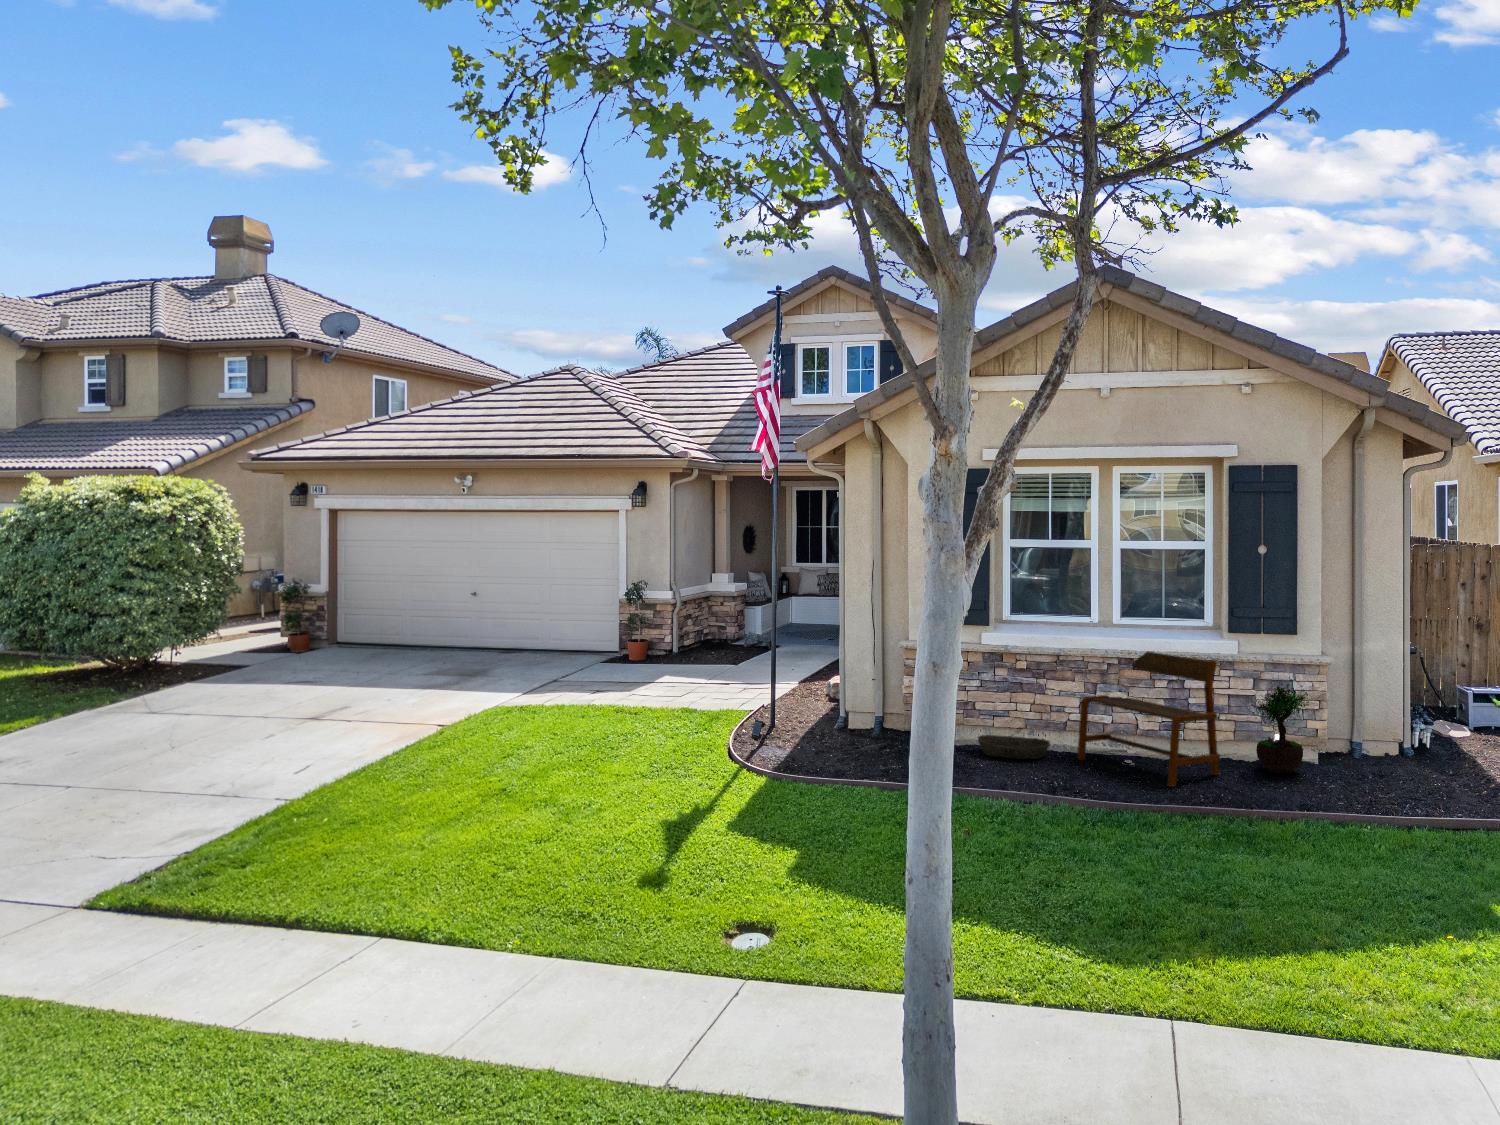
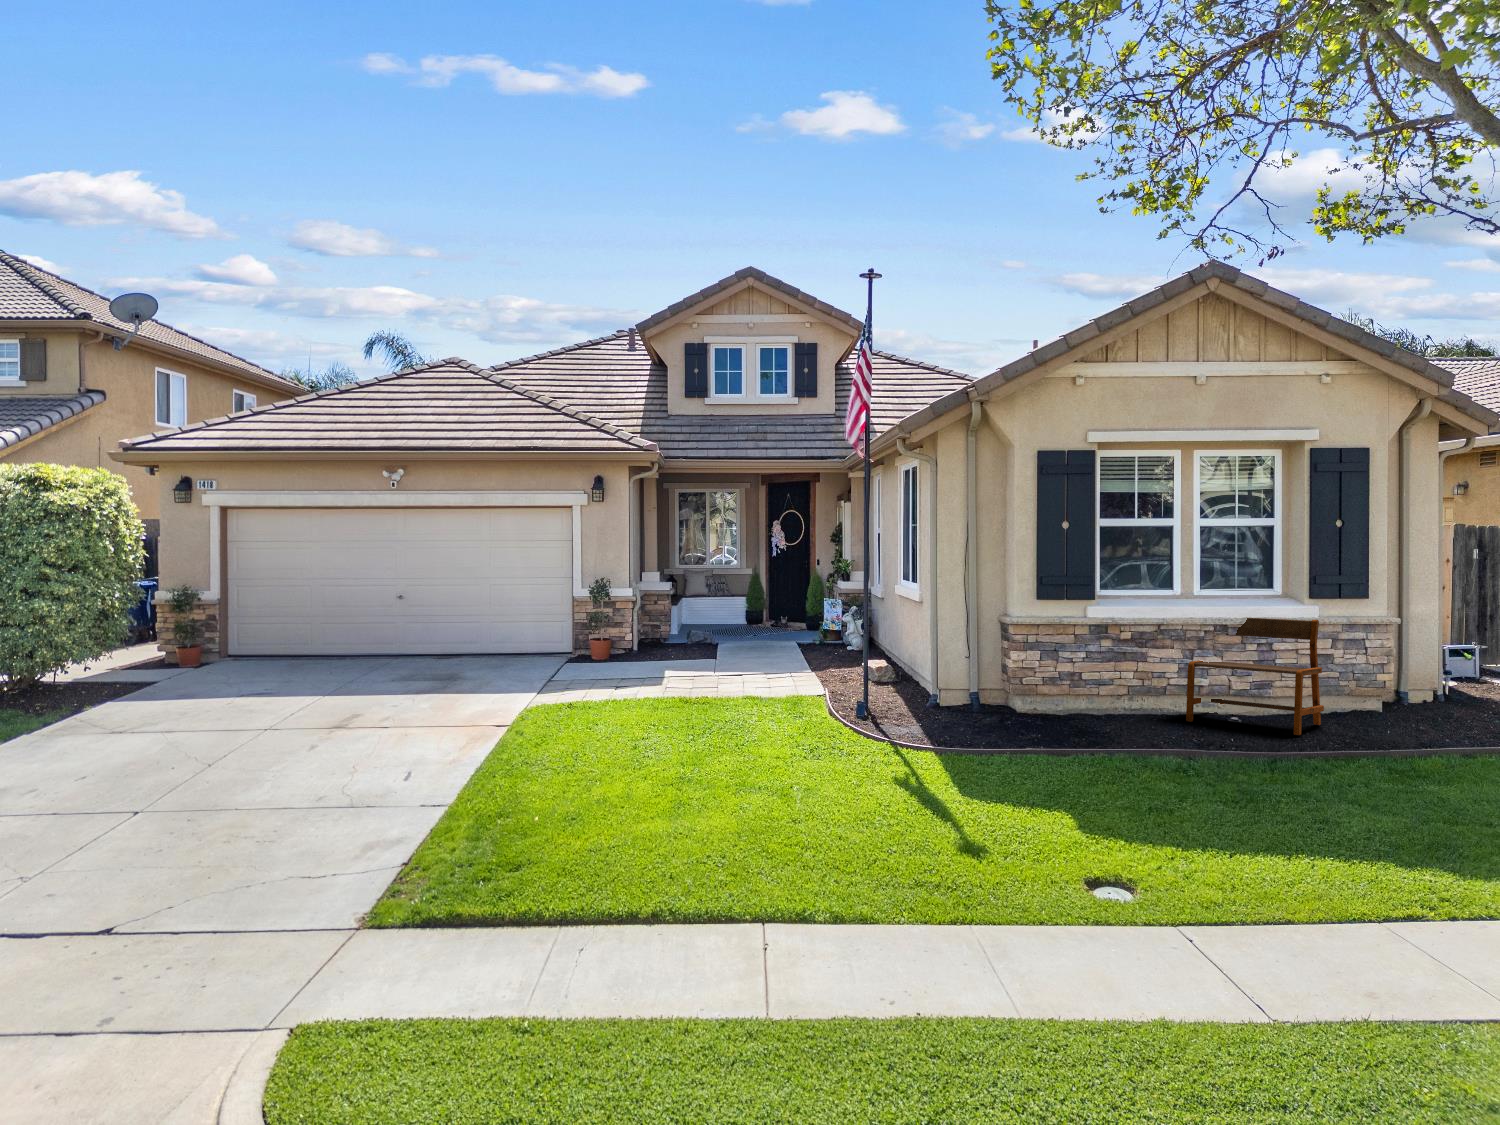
potted tree: present [1249,683,1309,773] -> none [1342,633,1397,721]
basket: present [978,735,1050,759] -> none [1092,704,1164,723]

